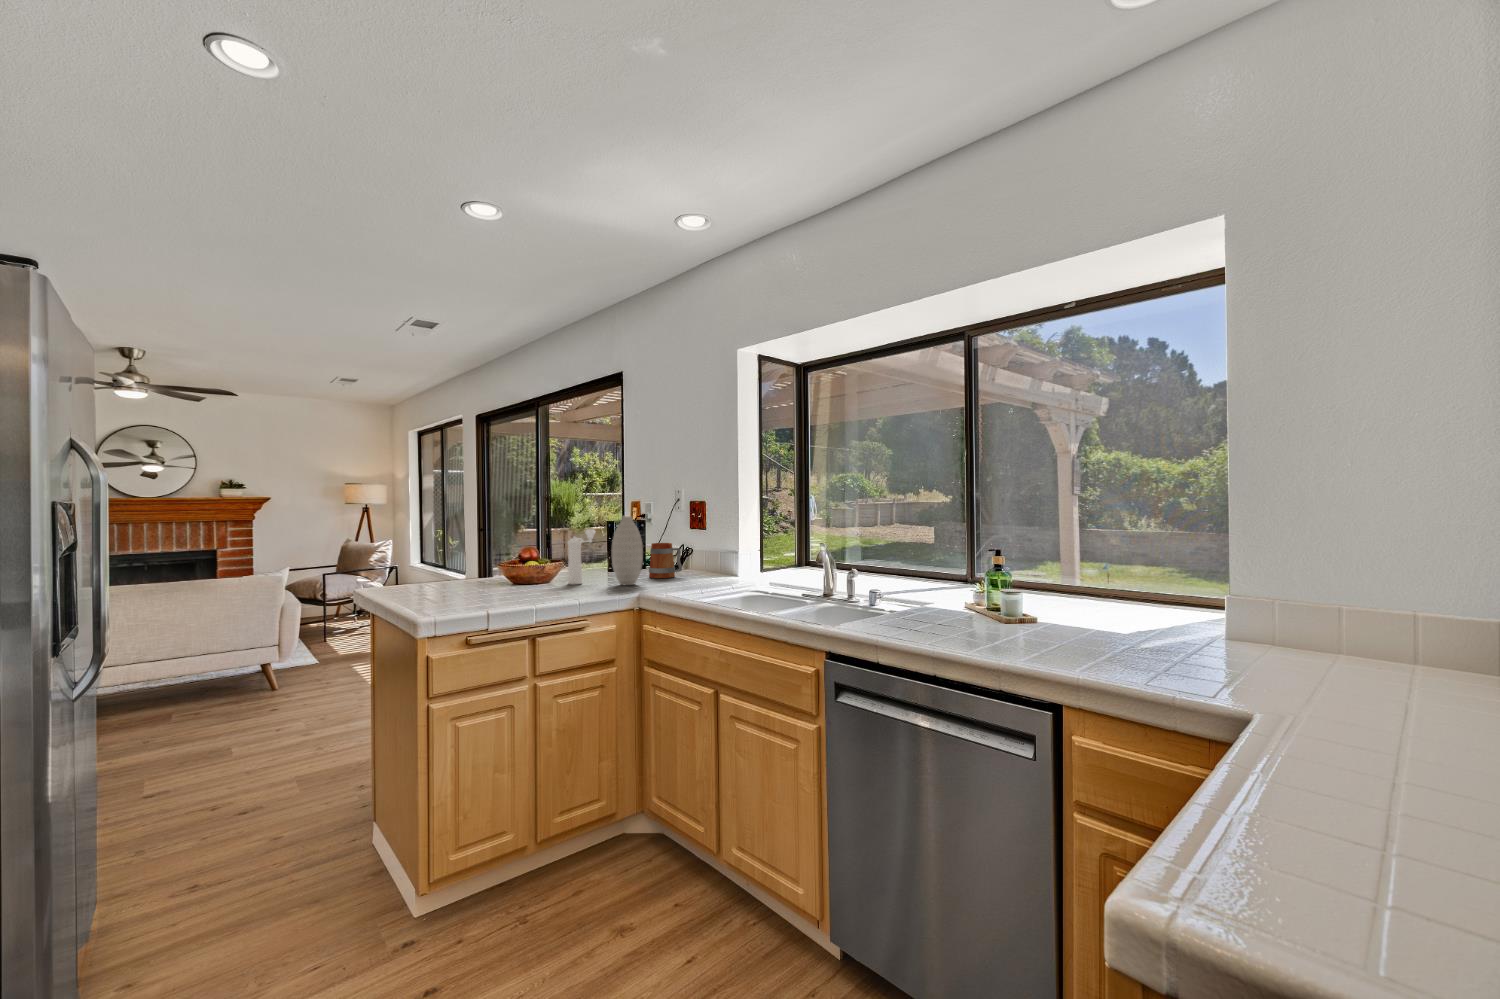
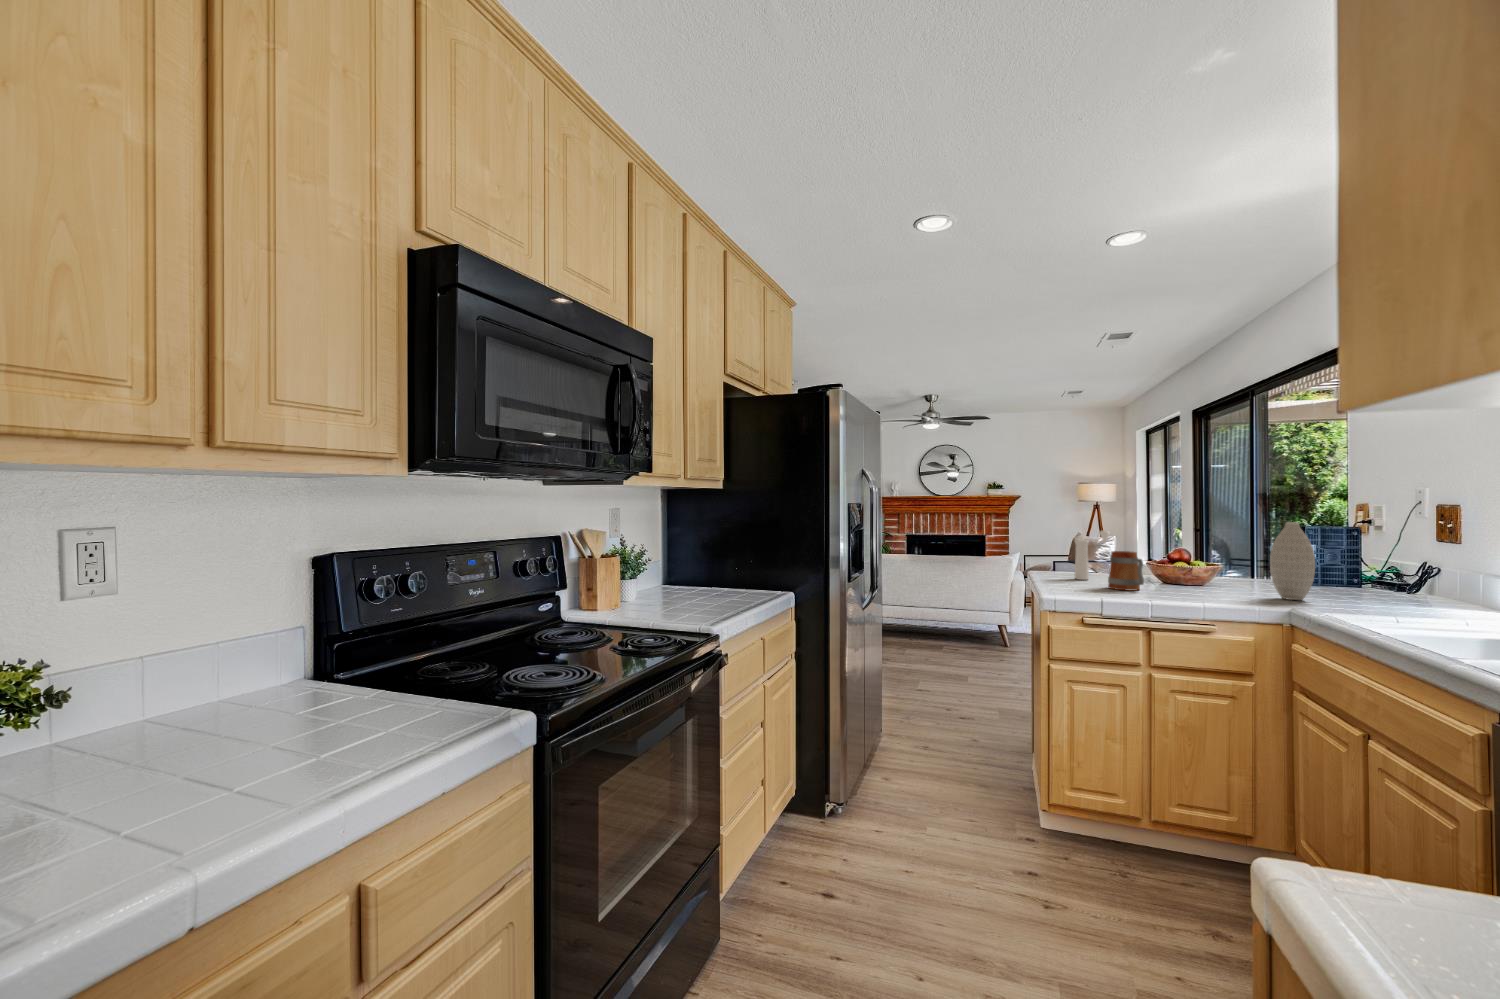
pepper mill: present [568,529,596,584] -> present [1075,531,1110,580]
mug: present [649,543,682,578] -> present [1108,551,1144,591]

